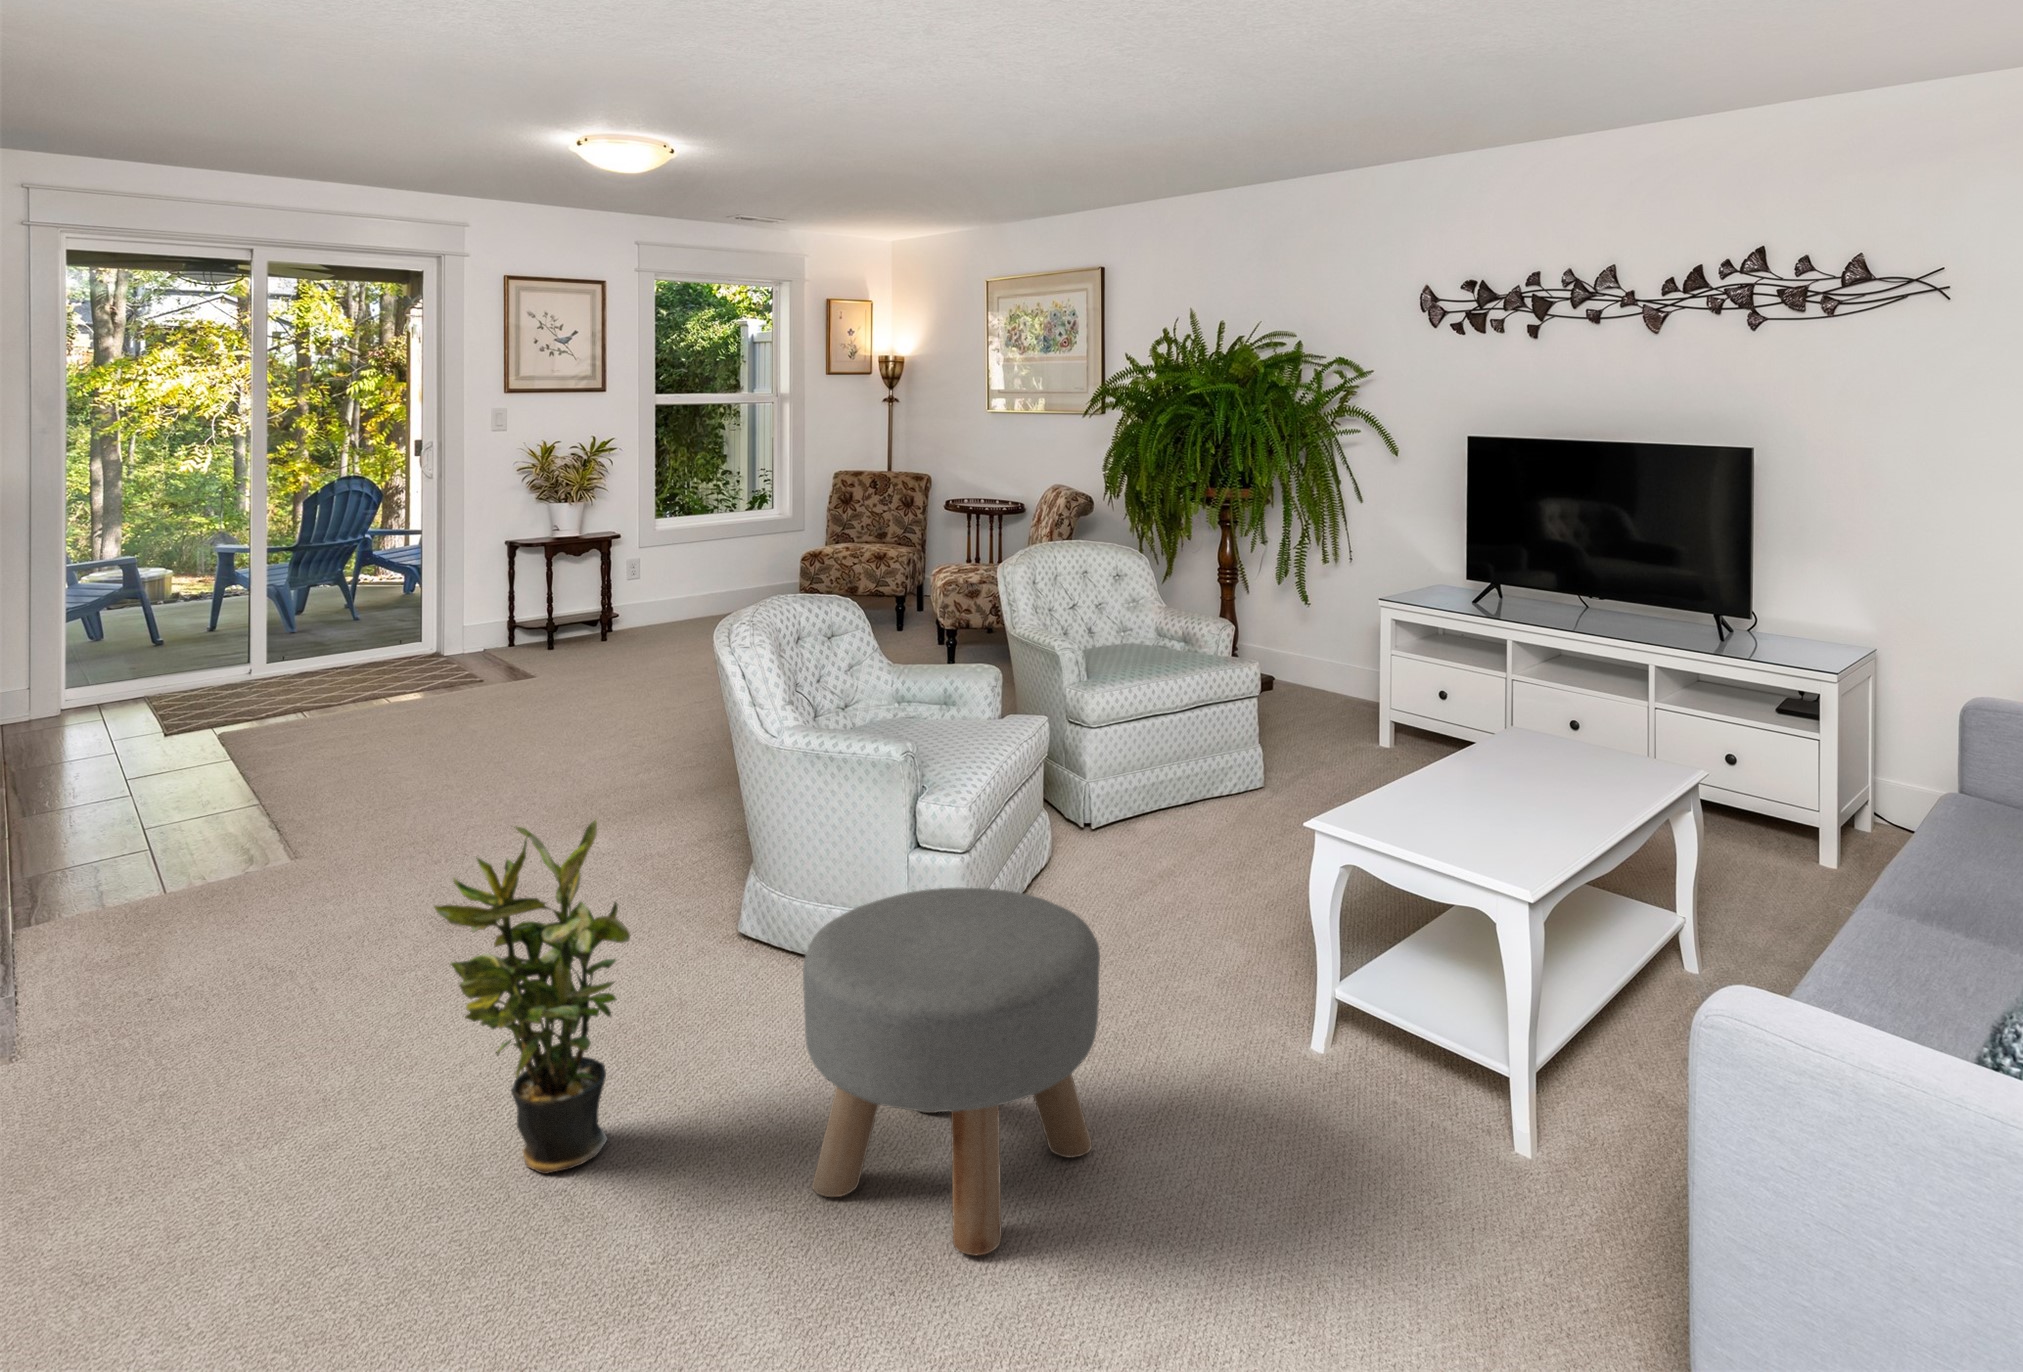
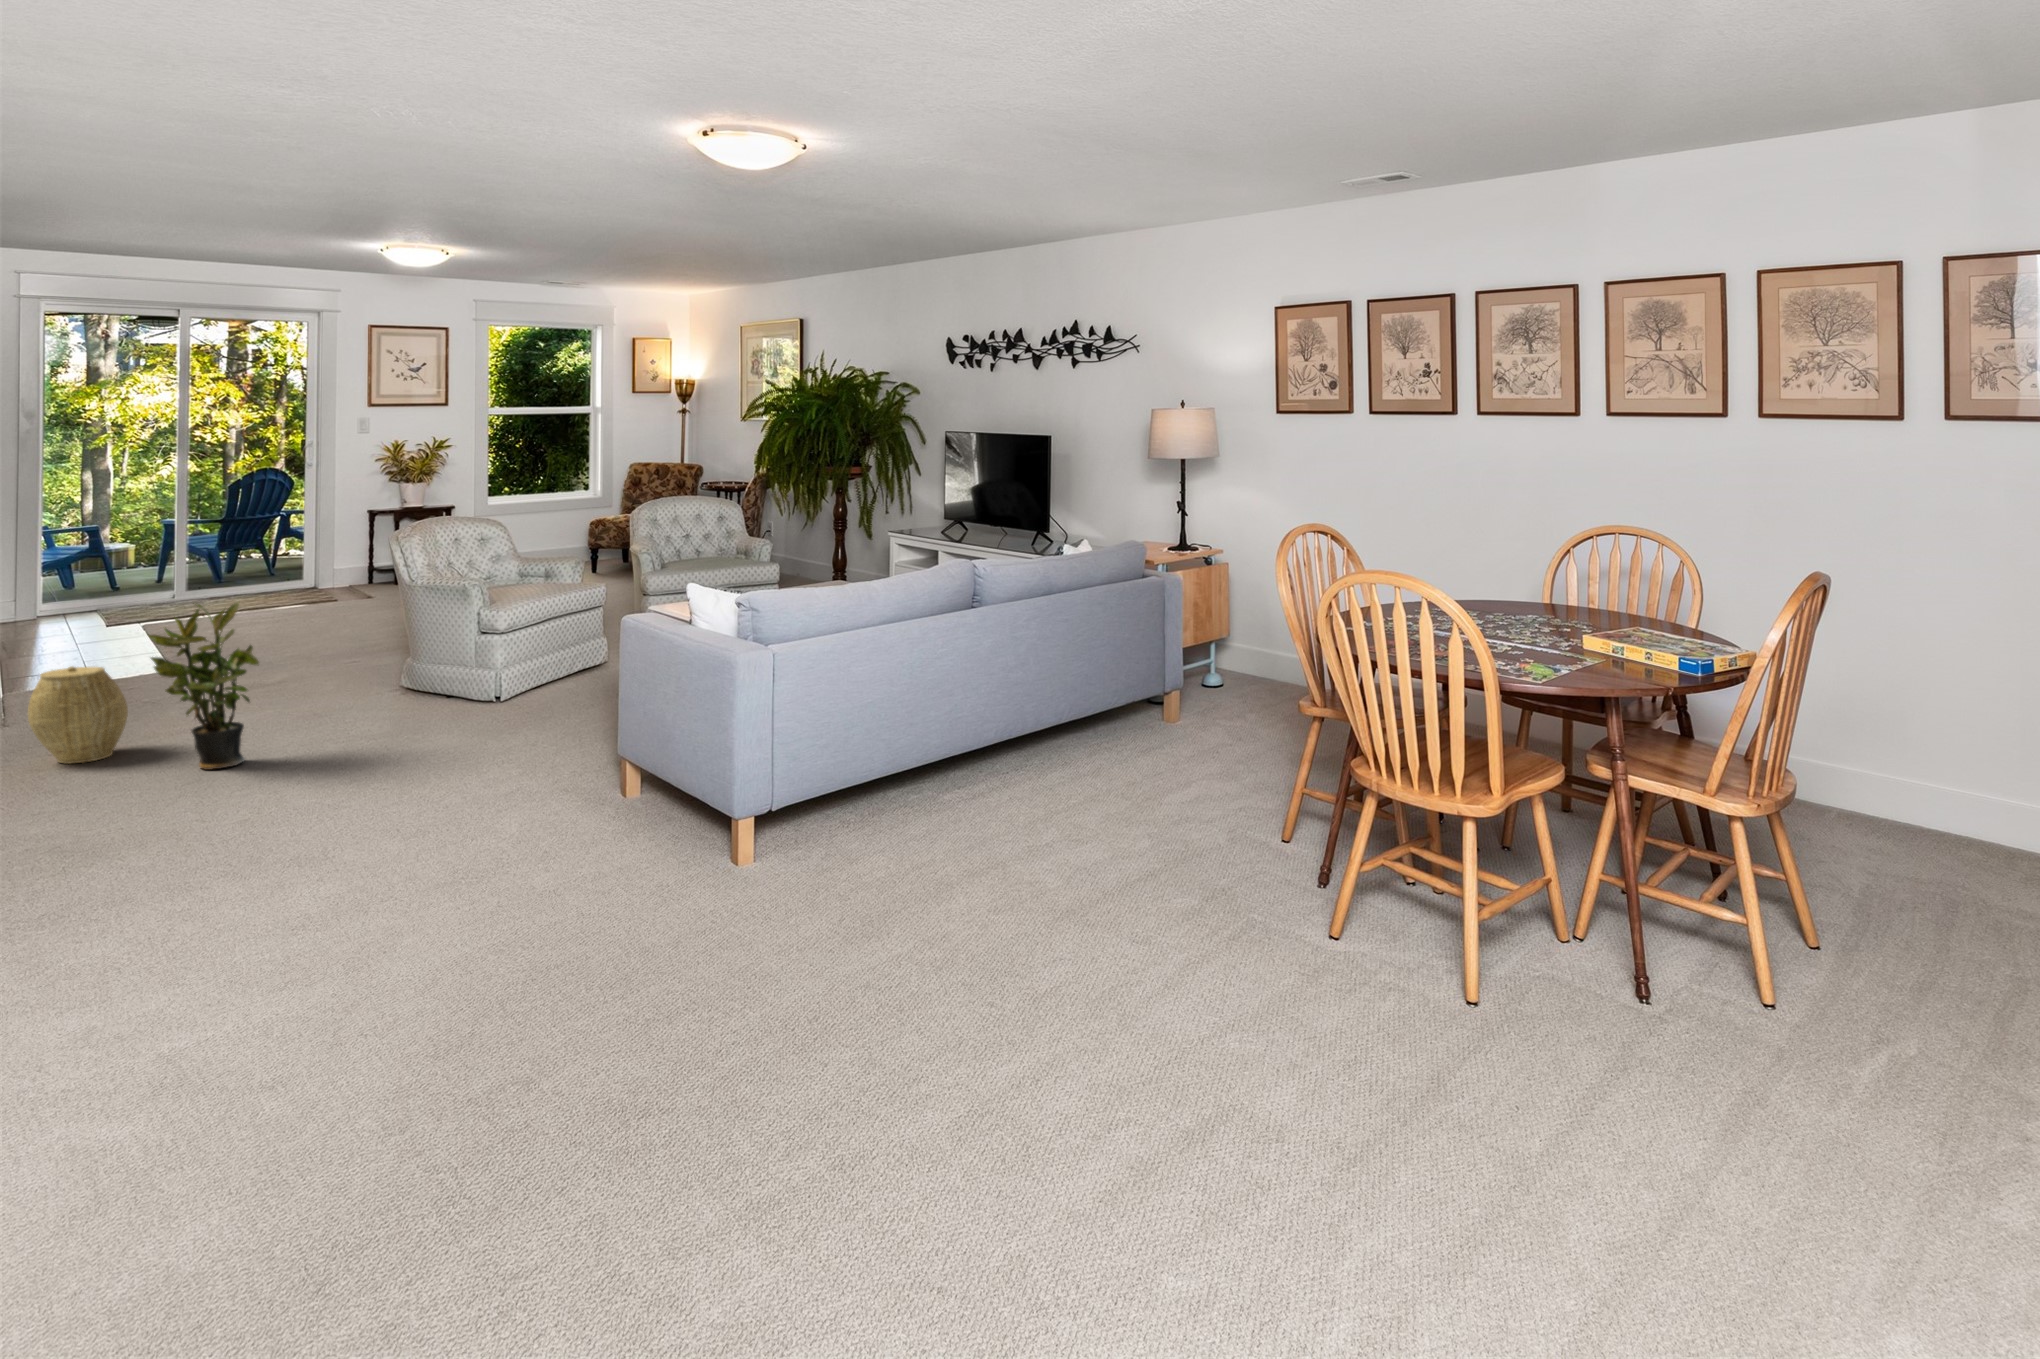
ottoman: present [803,888,1100,1256] -> none [315,643,482,789]
woven basket: none [170,940,354,1152] -> present [28,666,128,764]

